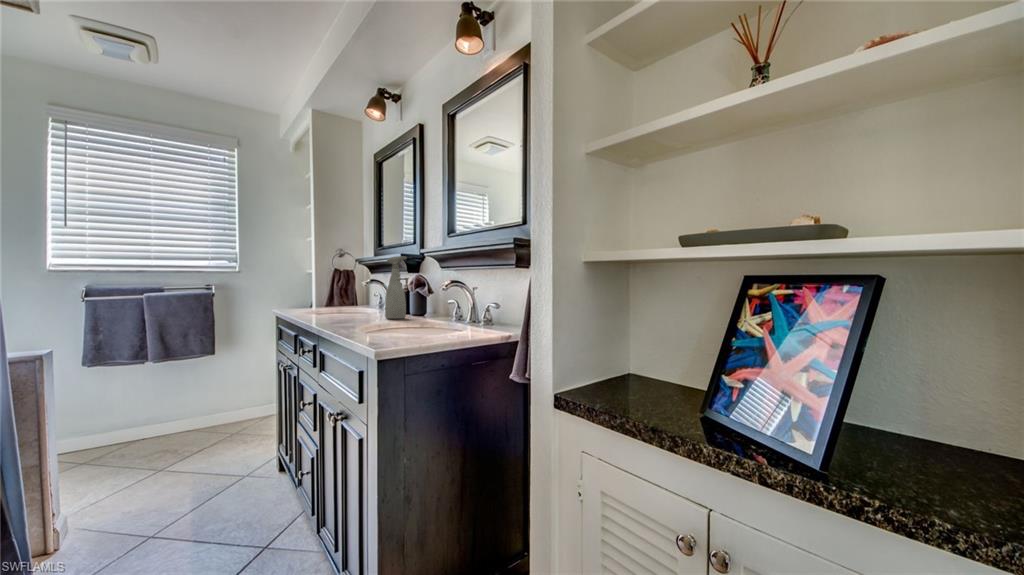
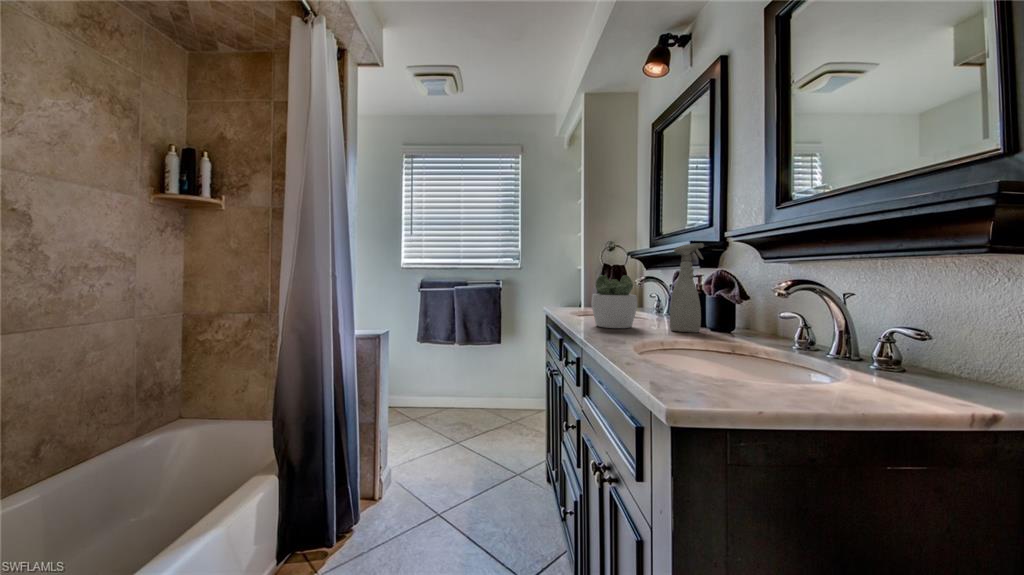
succulent plant: none [323,278,362,320] -> present [591,275,638,328]

